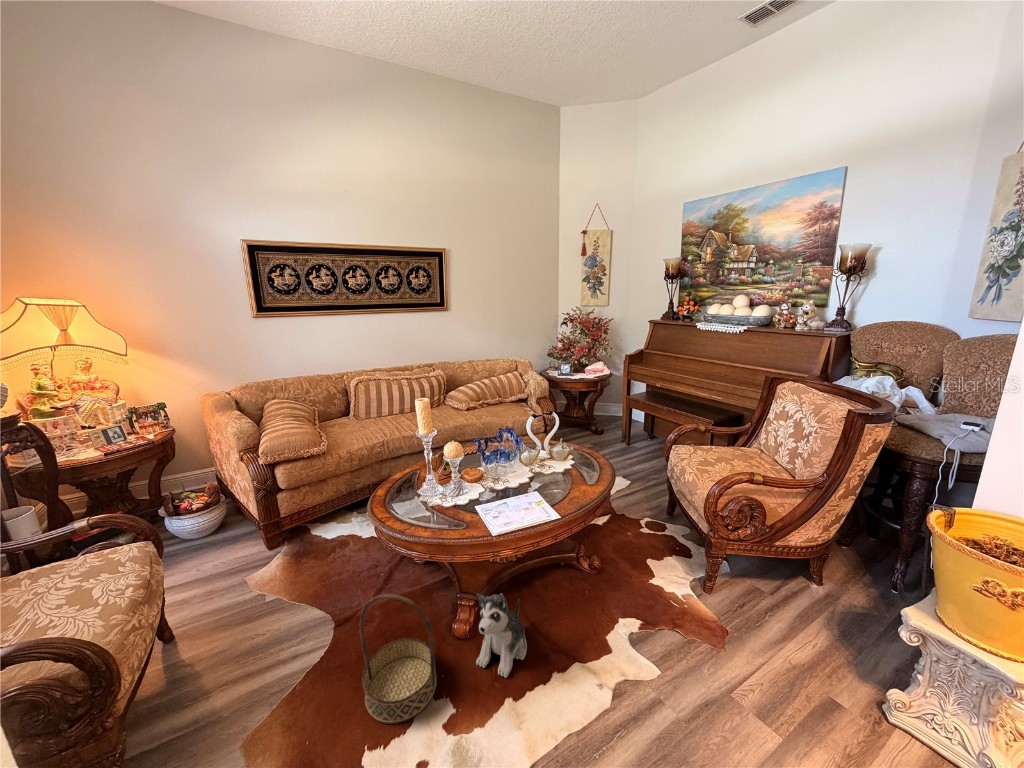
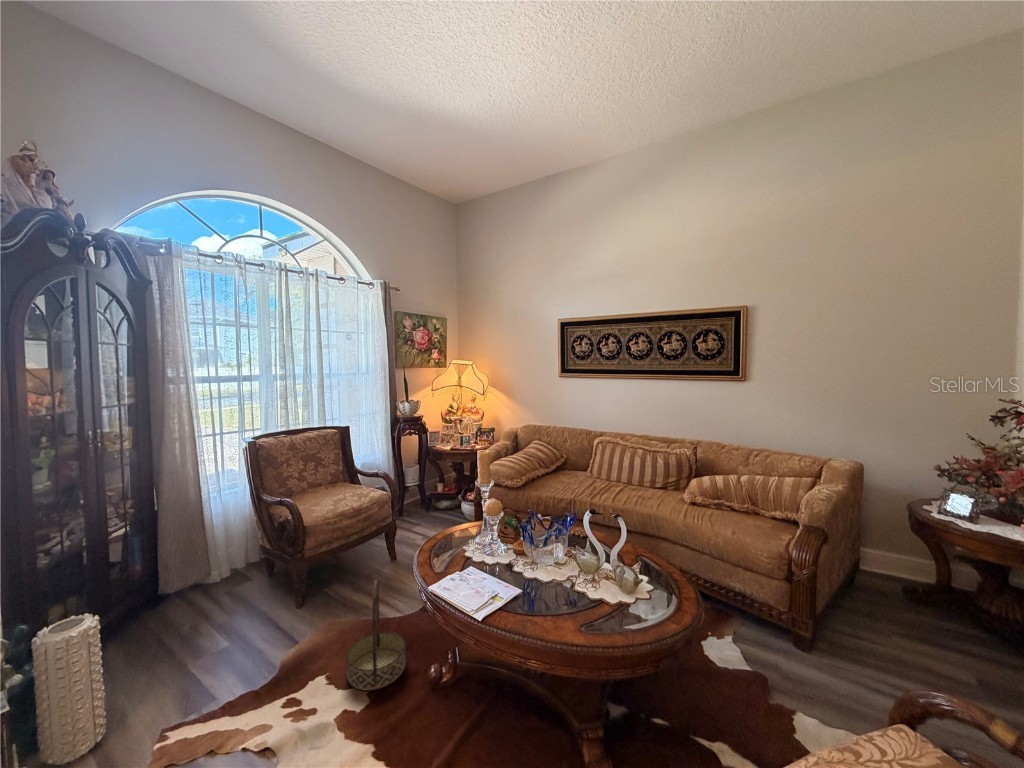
plush toy: present [476,593,527,678] -> none [393,641,466,744]

